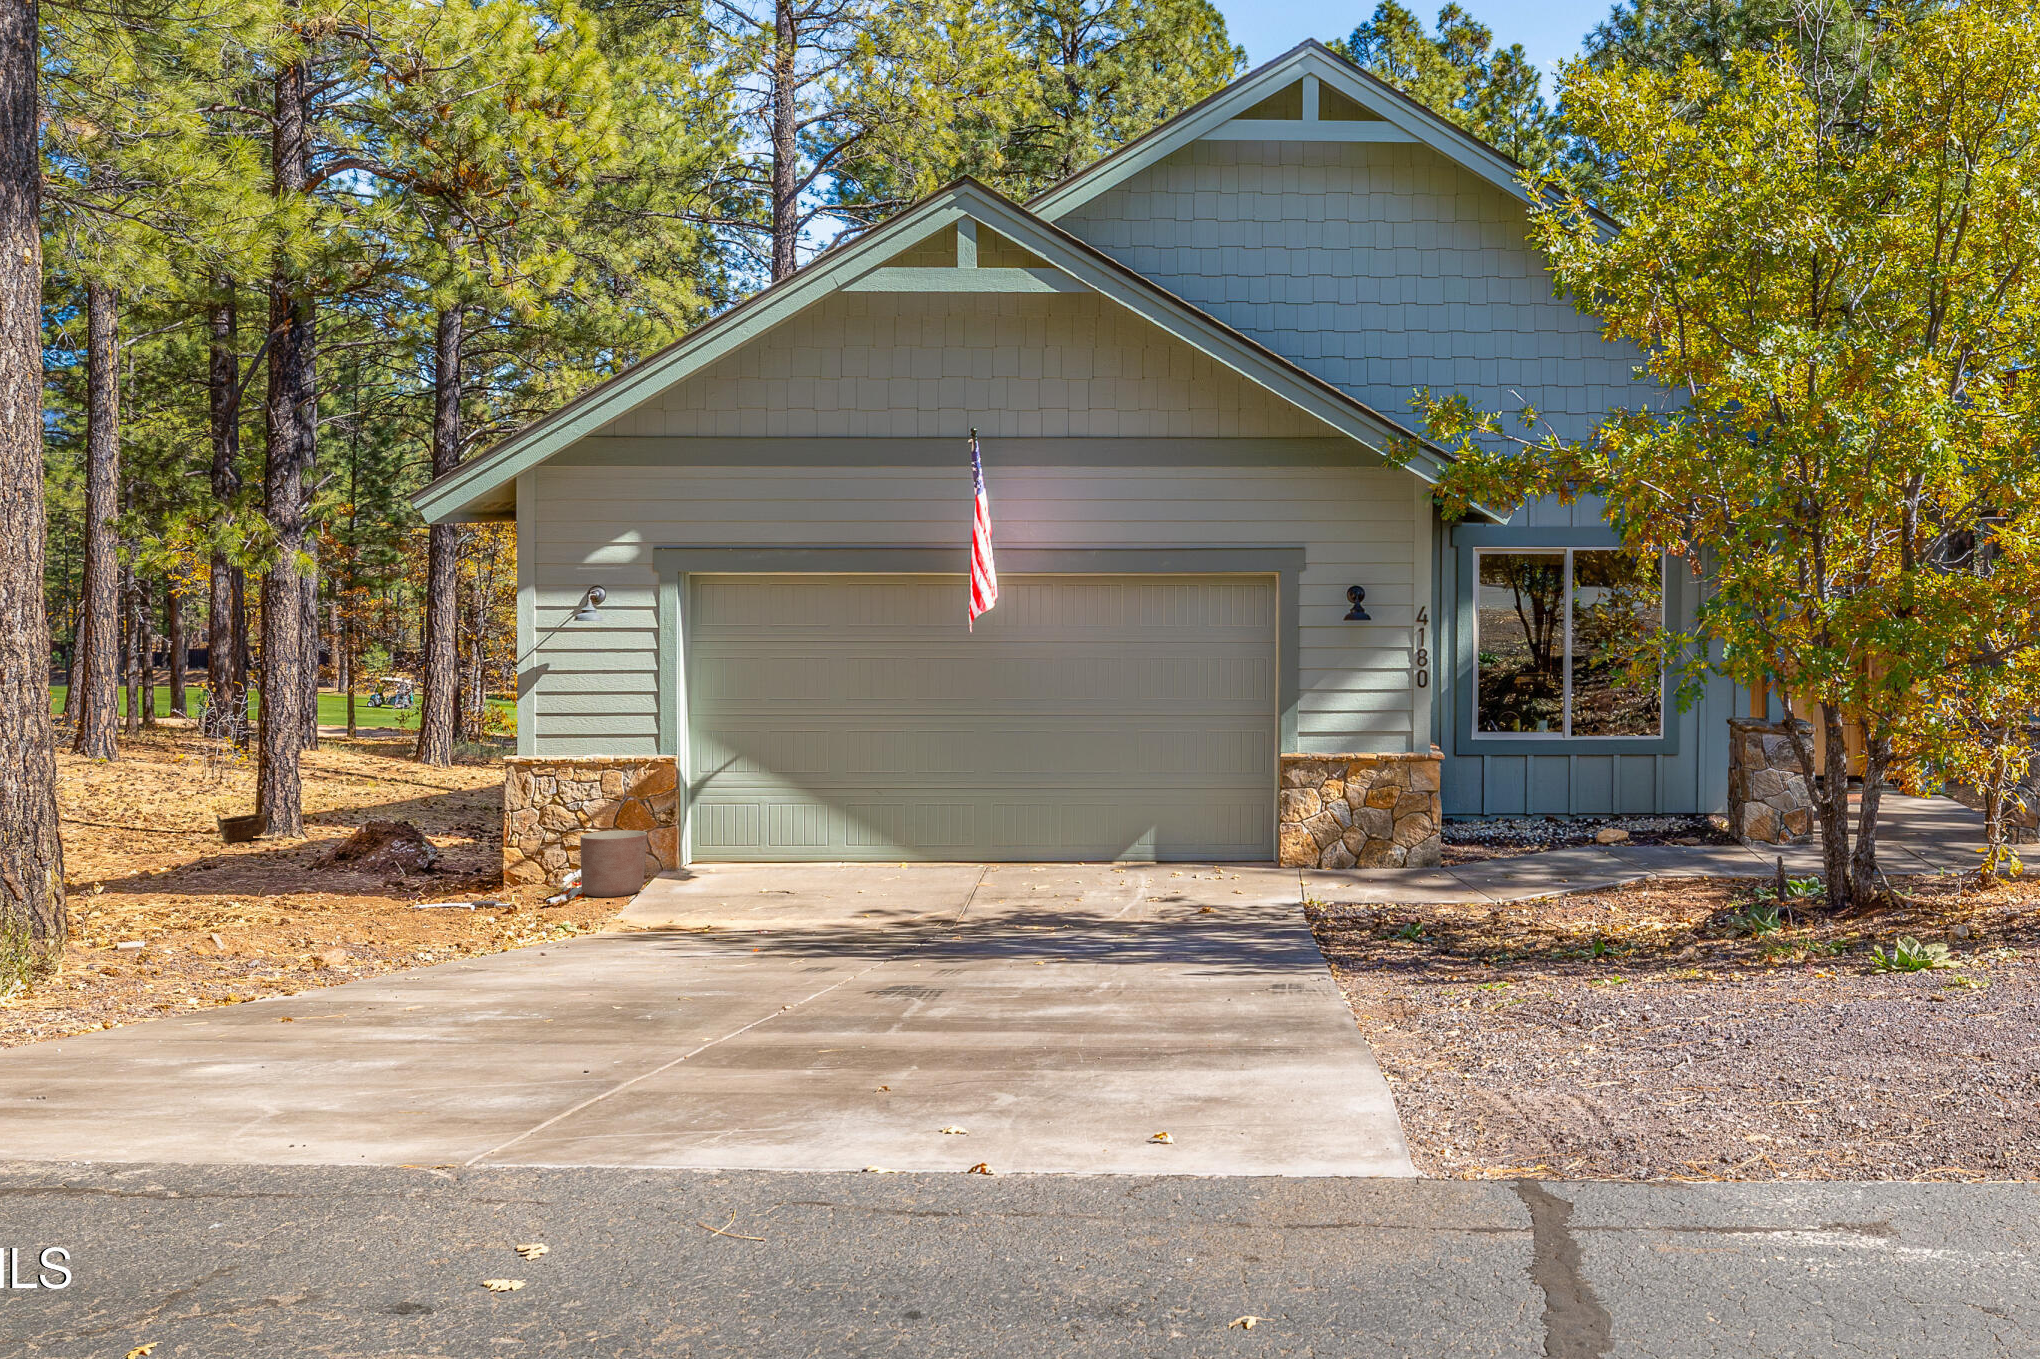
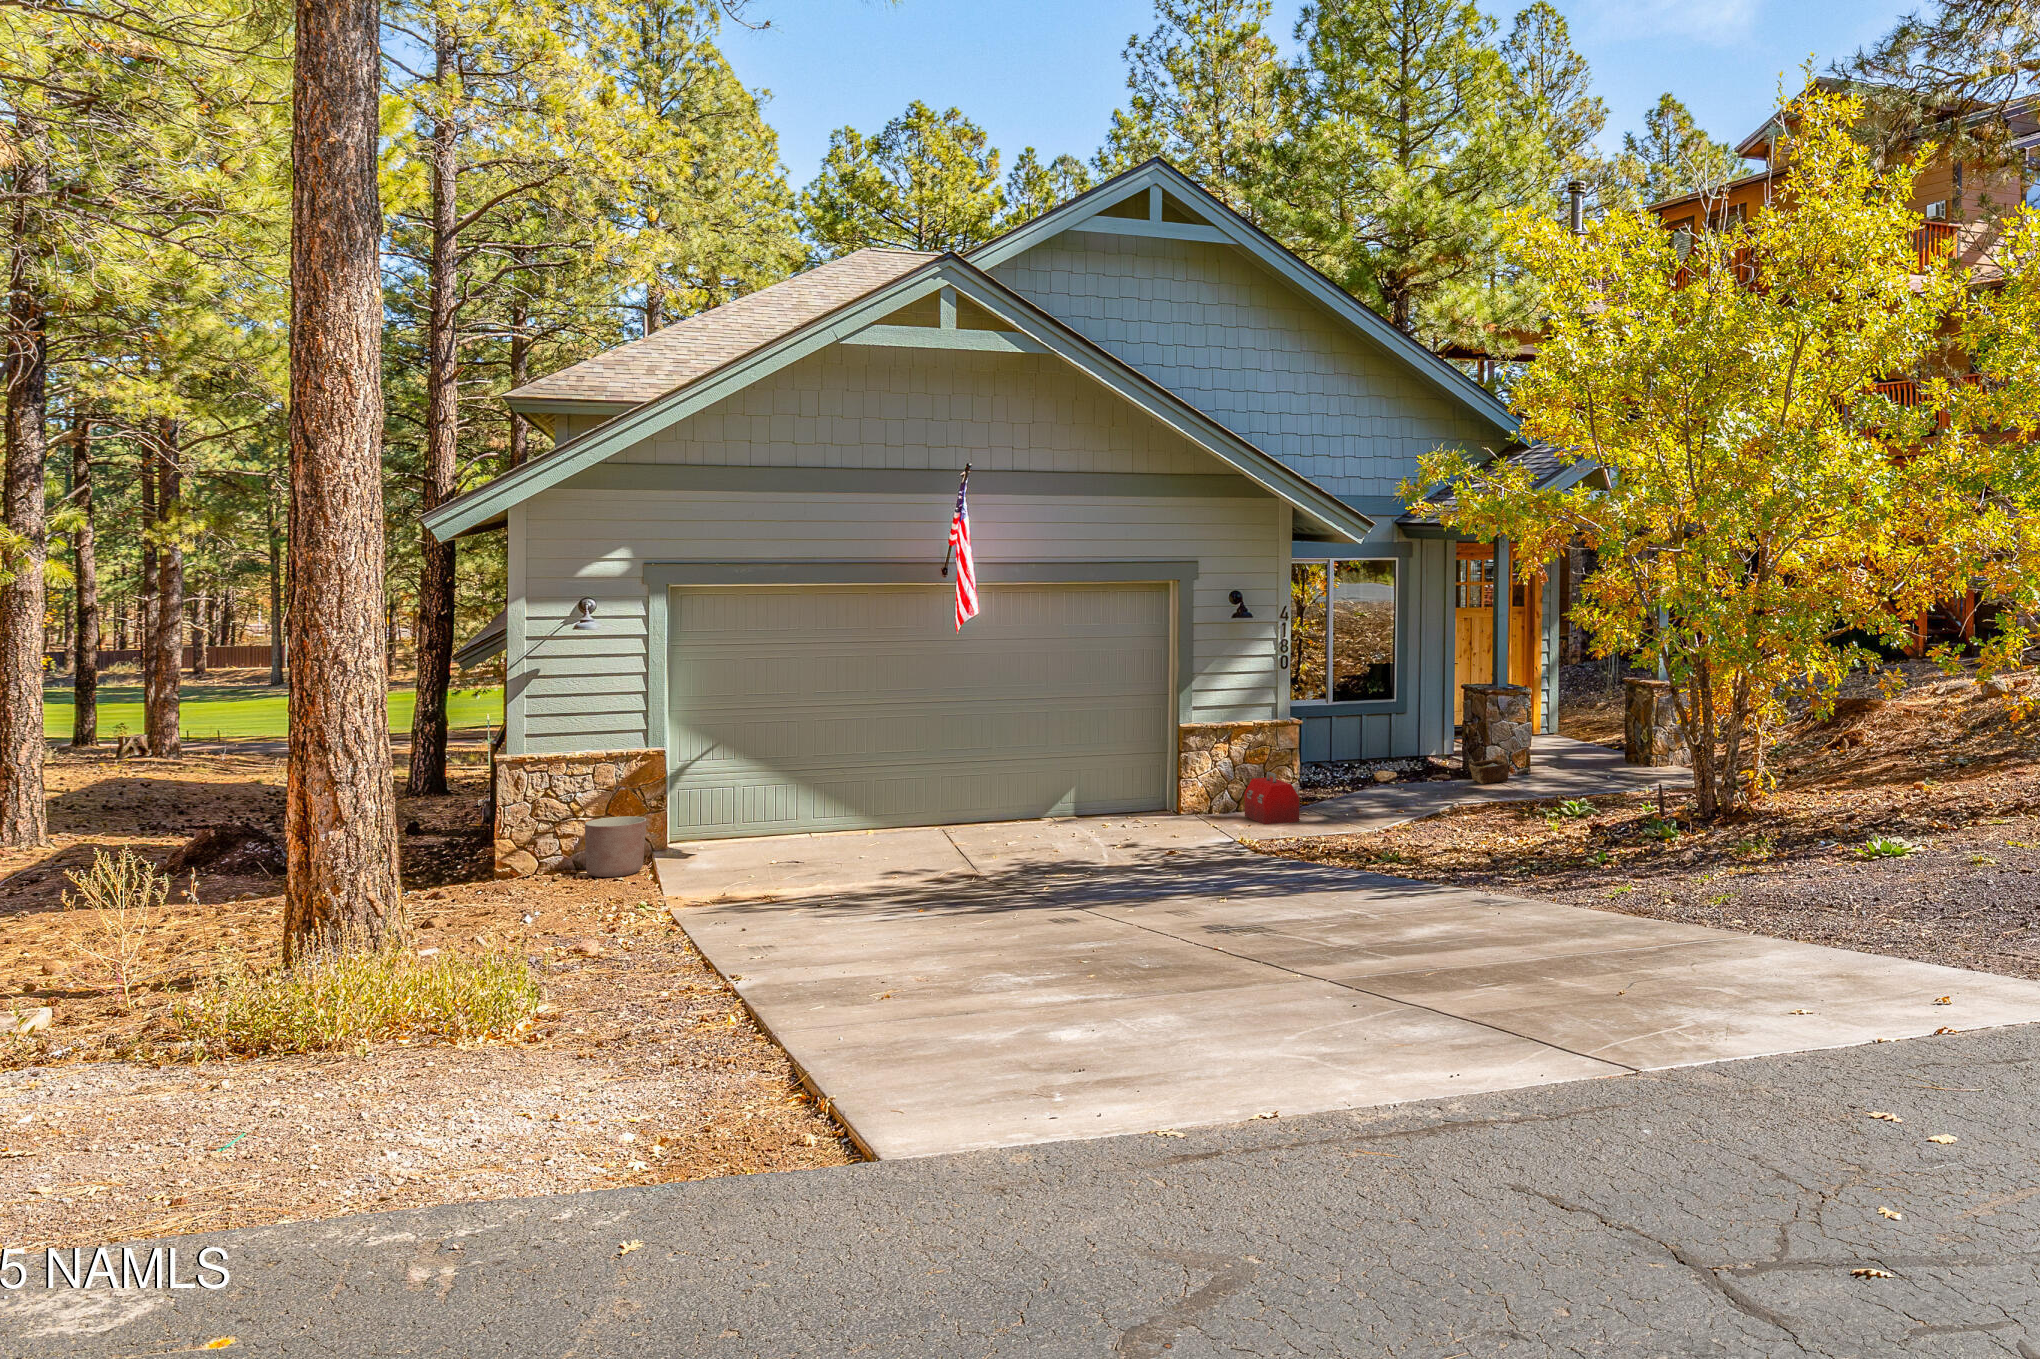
woven basket: present [216,806,268,843] -> present [1469,753,1508,784]
toolbox: none [1367,816,1427,883] -> present [1245,772,1299,825]

